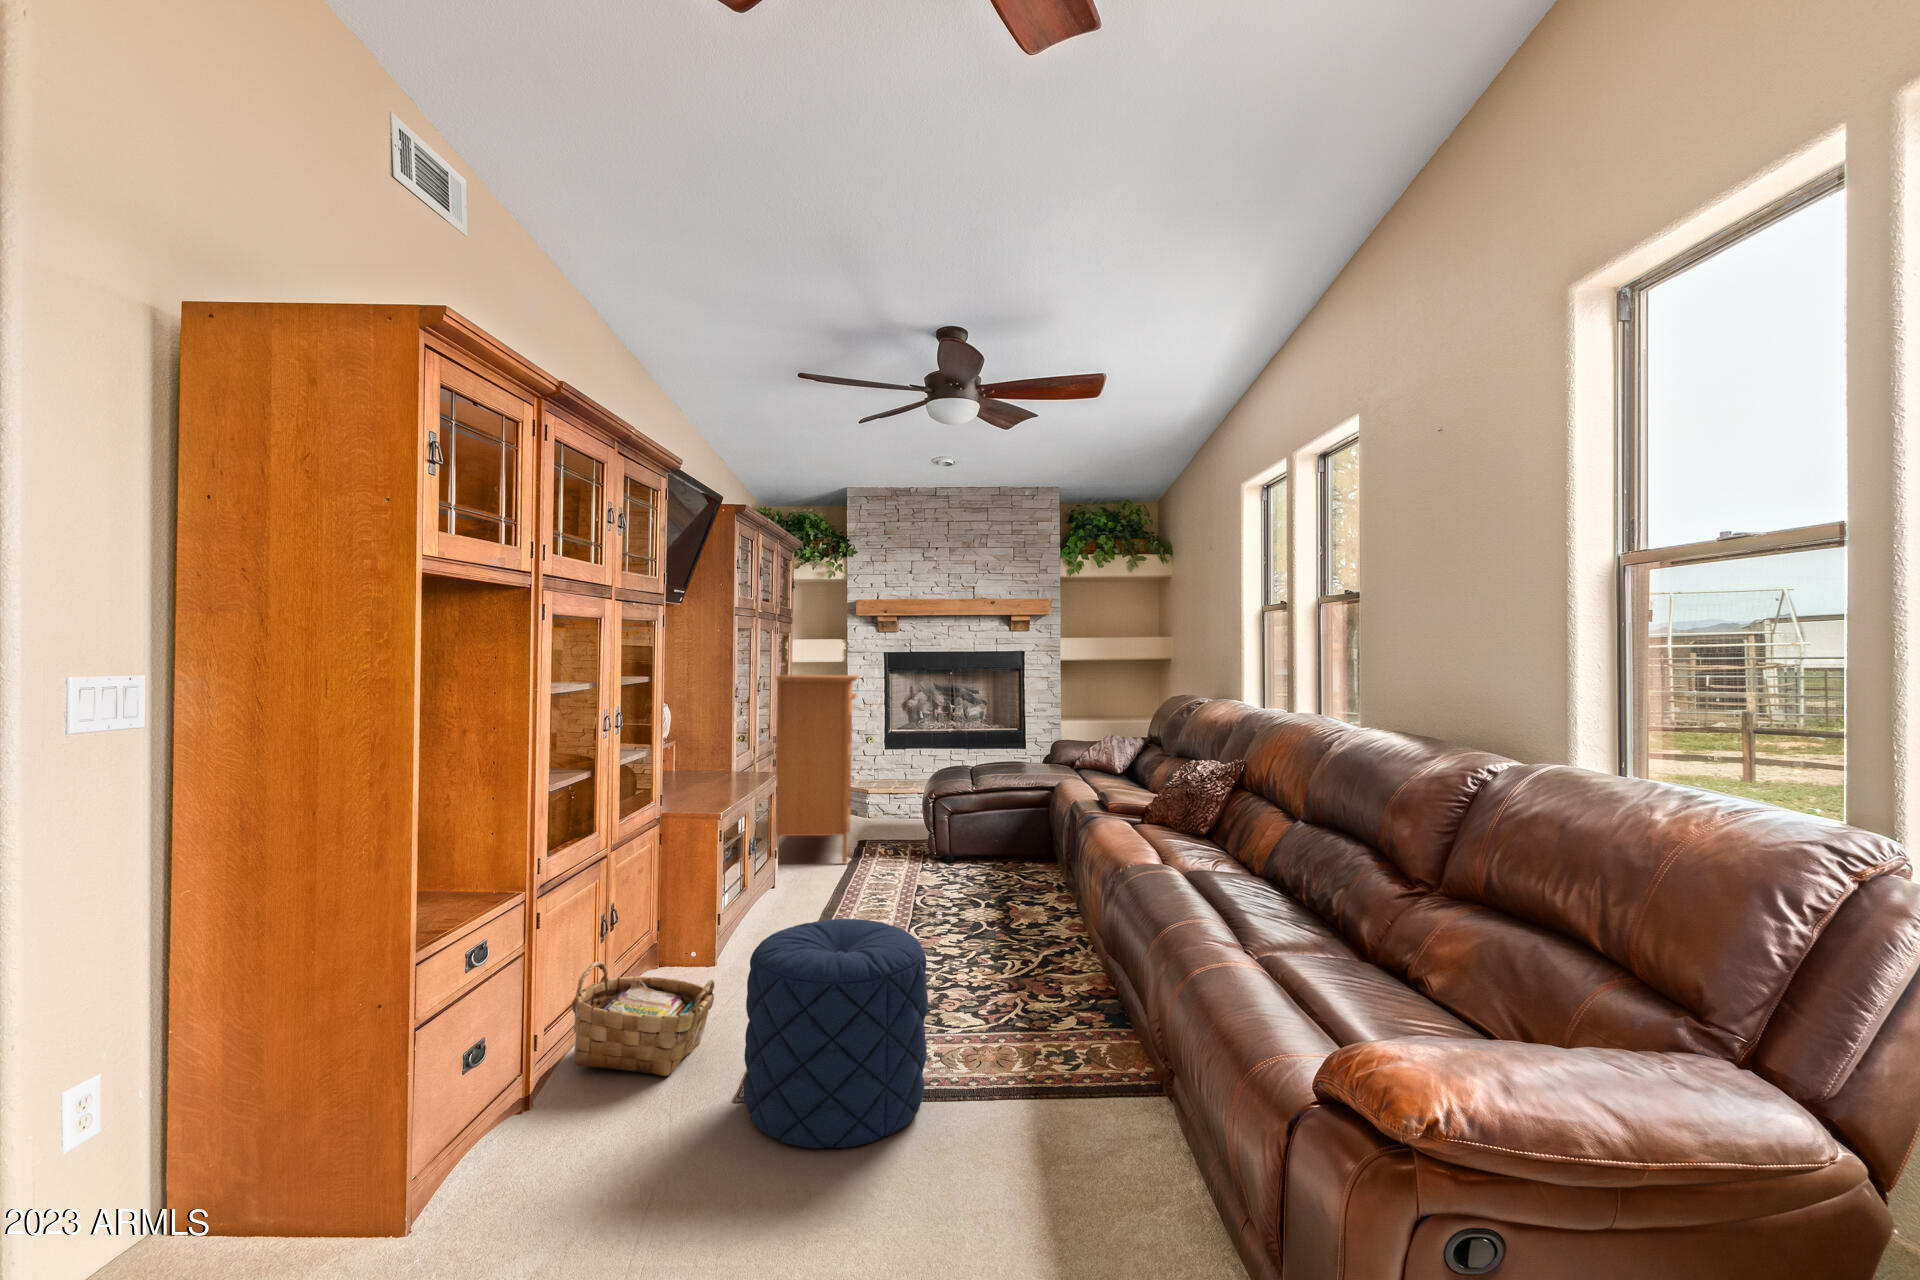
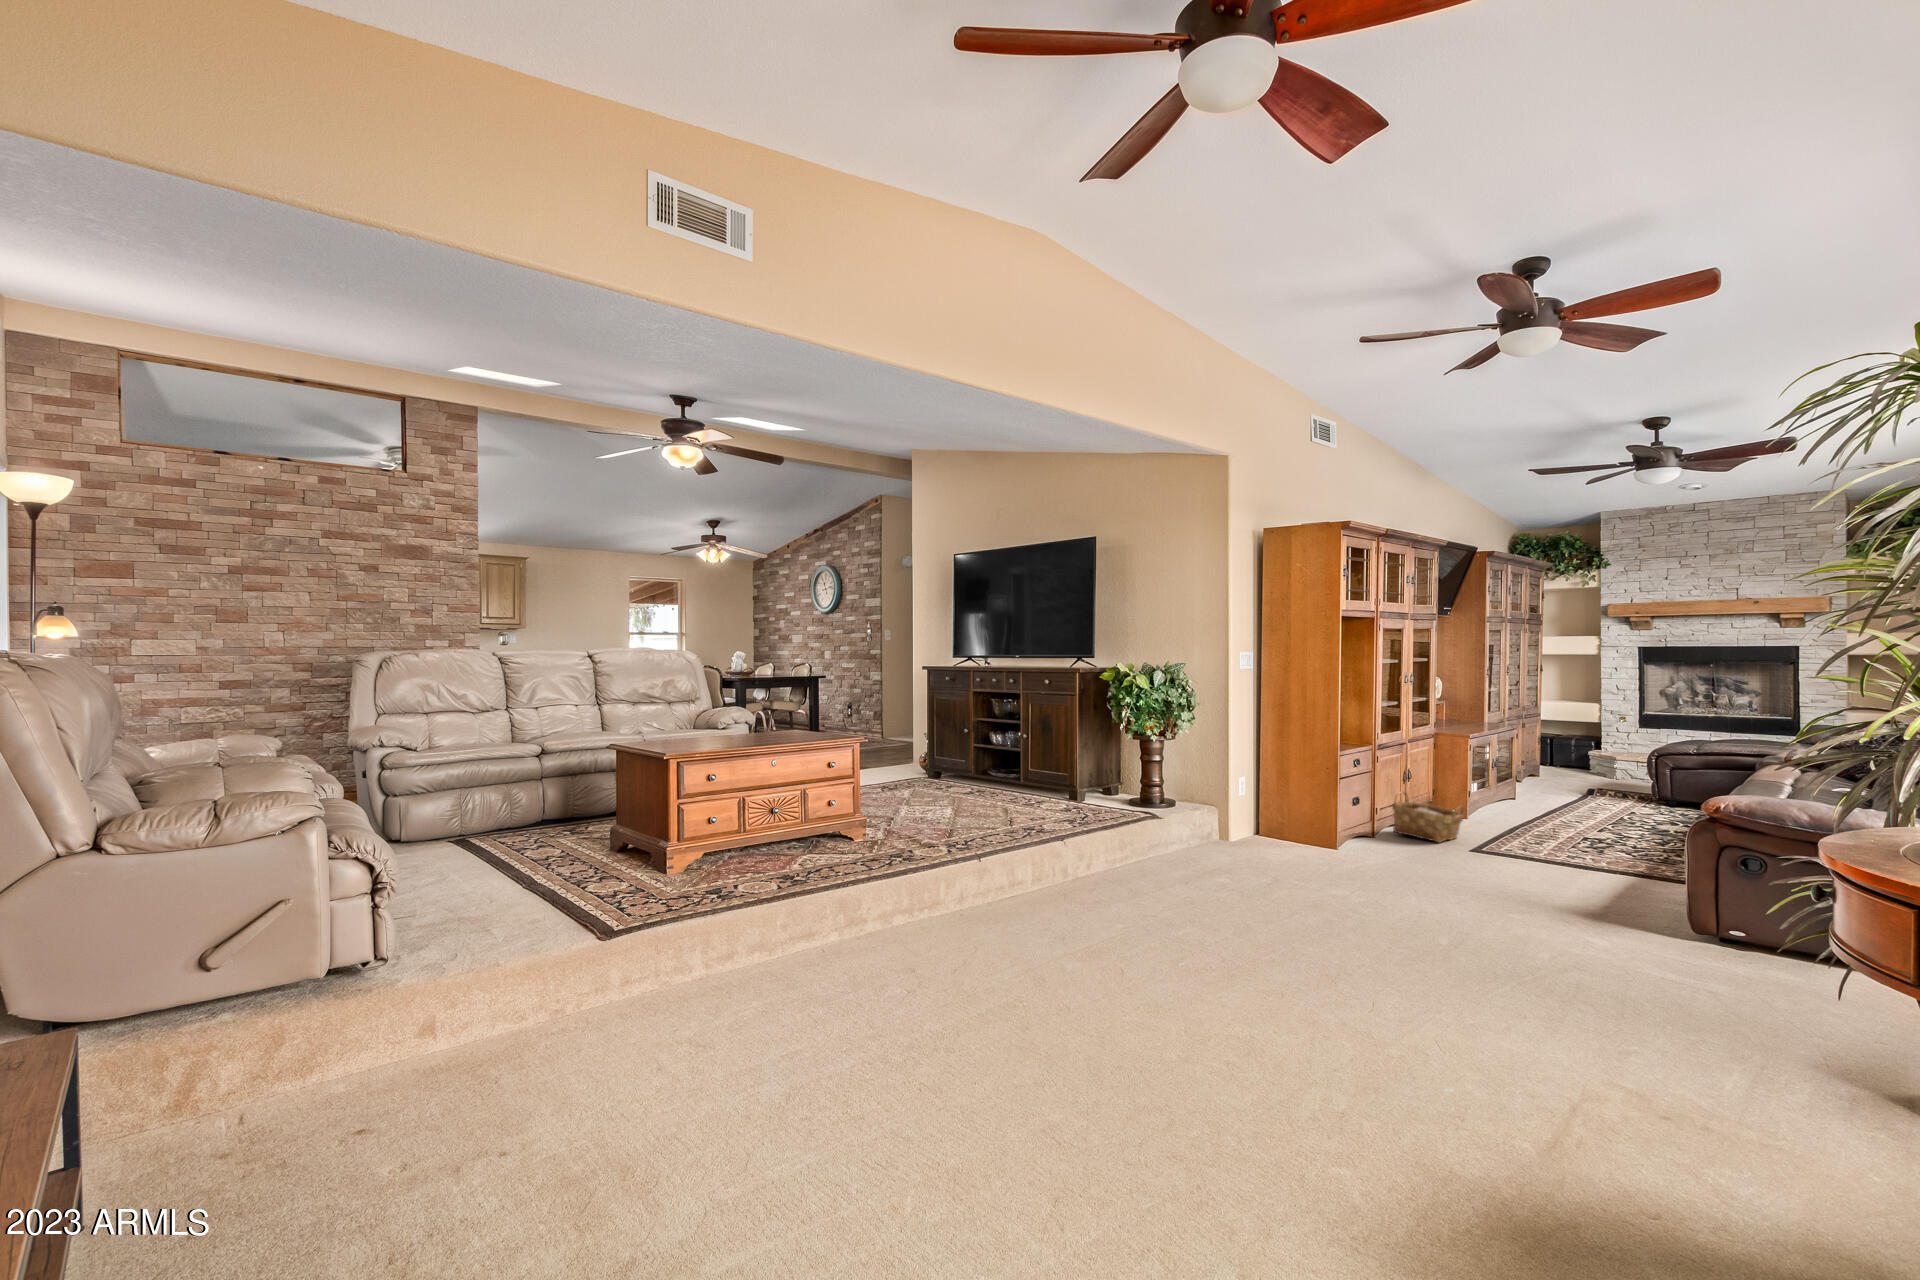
console table: present [774,675,859,863] -> none [1520,663,1604,798]
pouf: present [744,919,928,1148] -> none [1476,778,1579,871]

